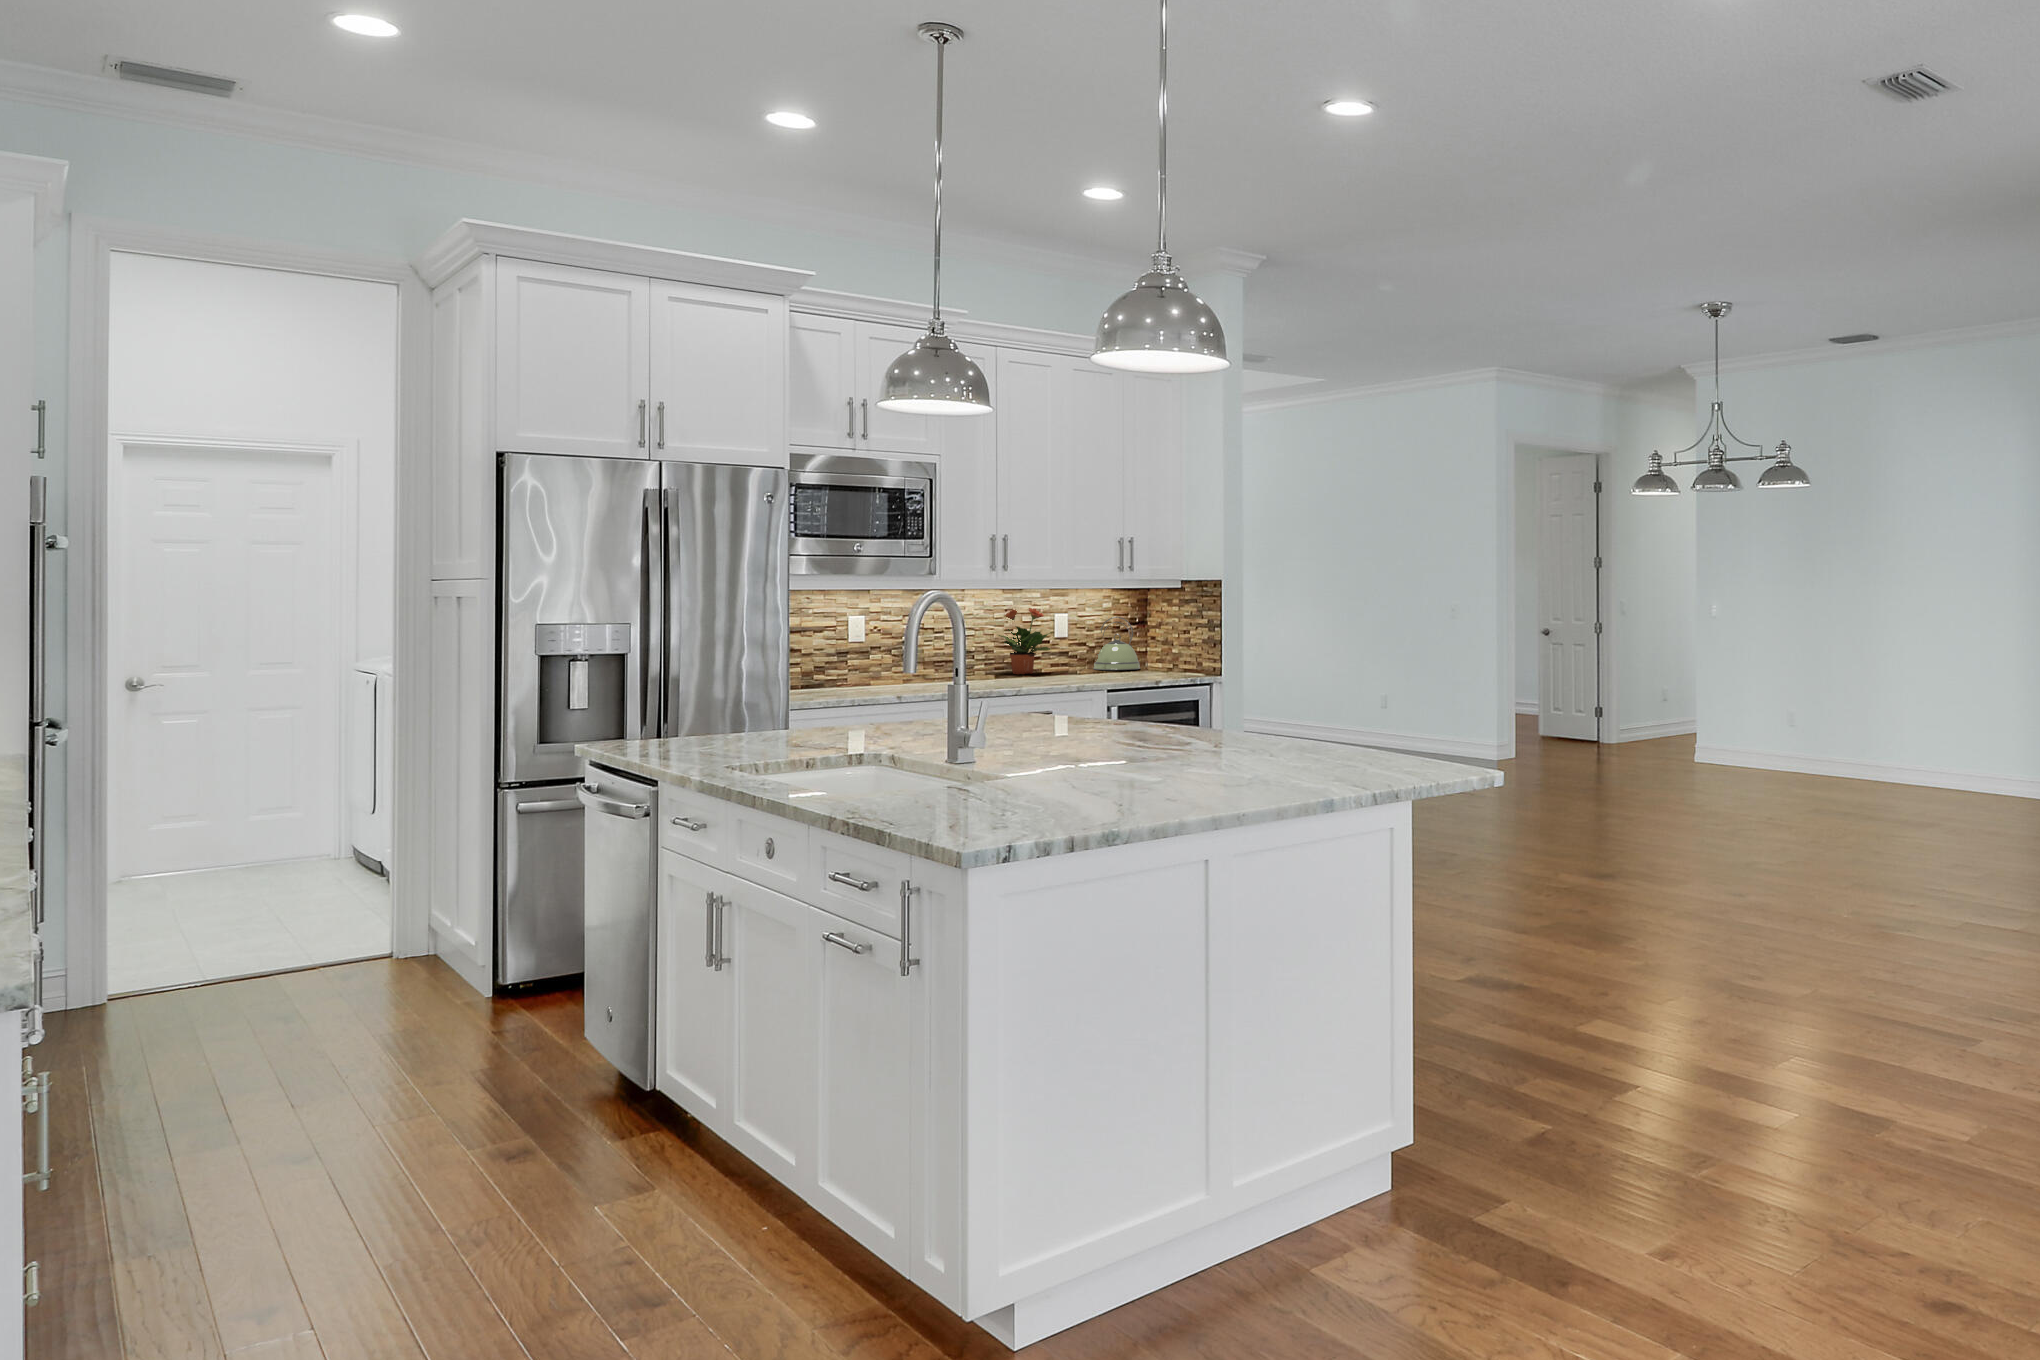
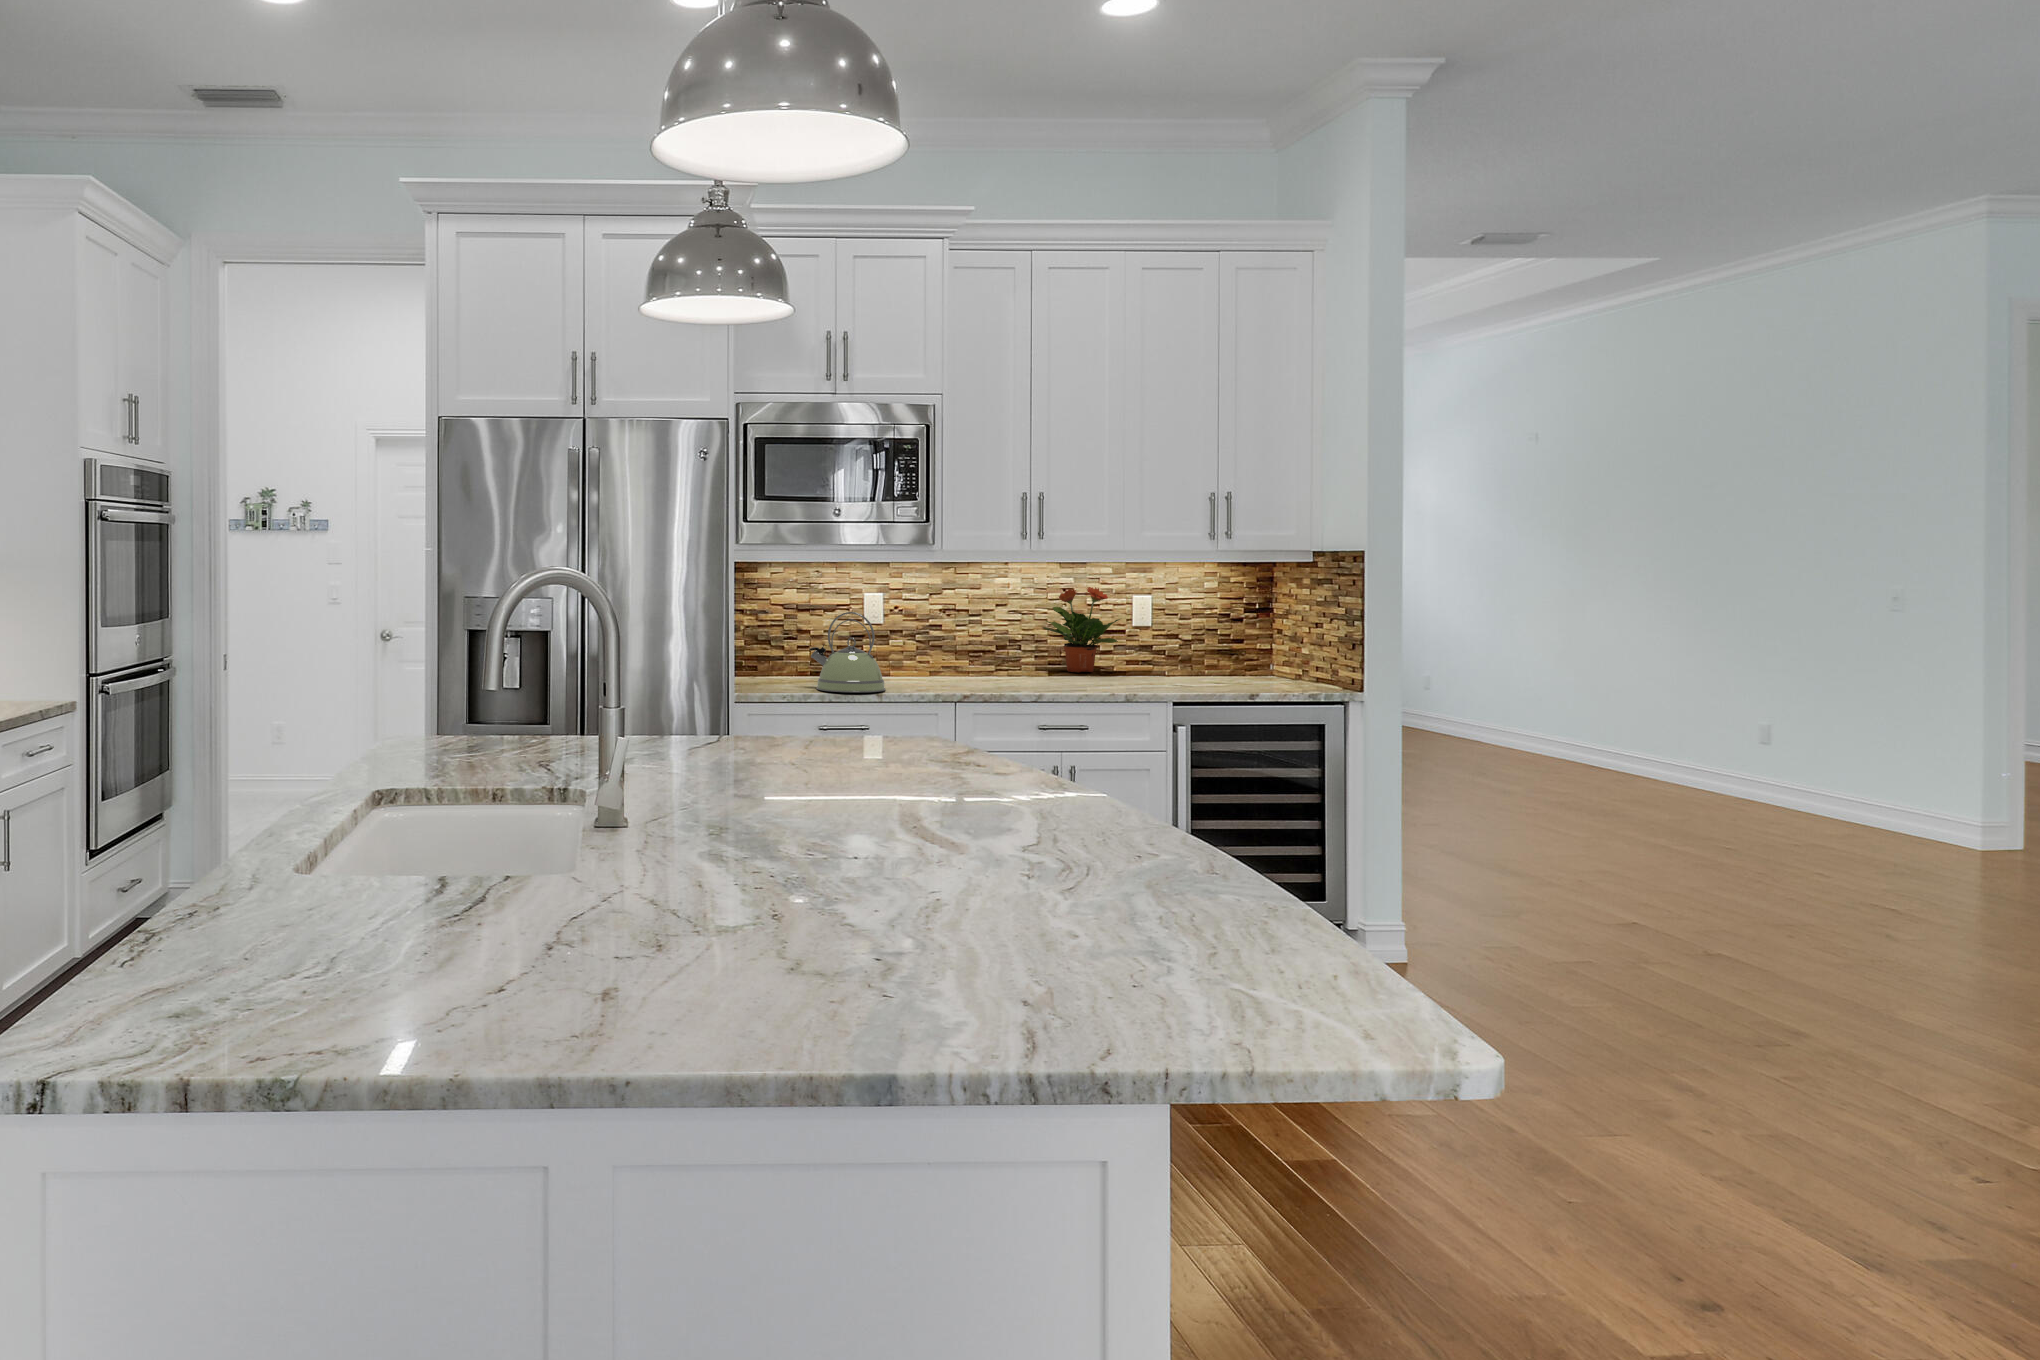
kettle: present [1093,617,1140,670] -> present [809,612,886,692]

